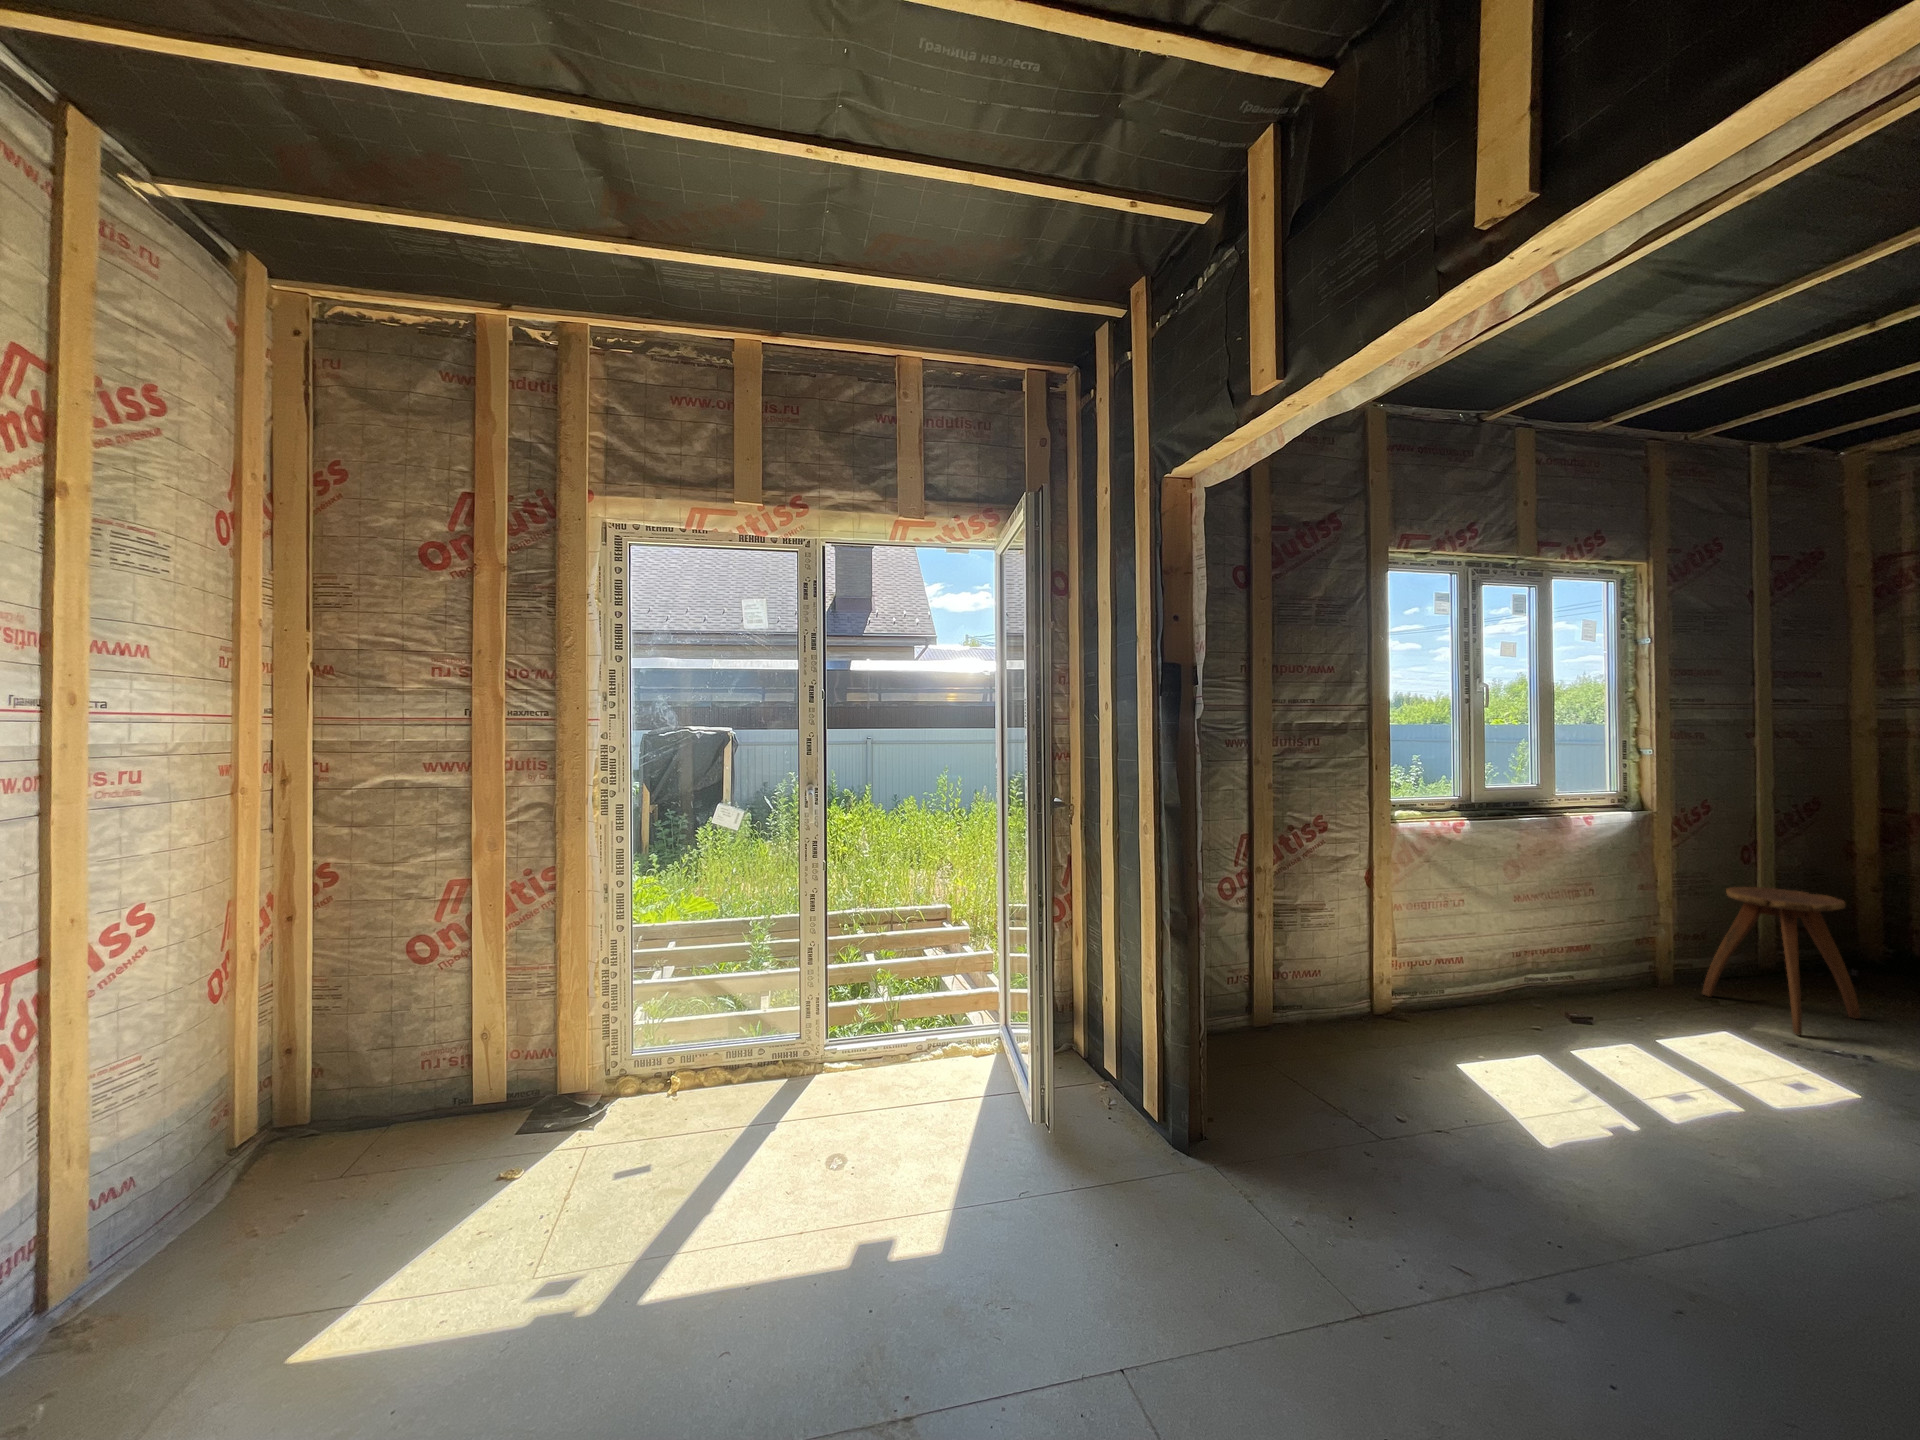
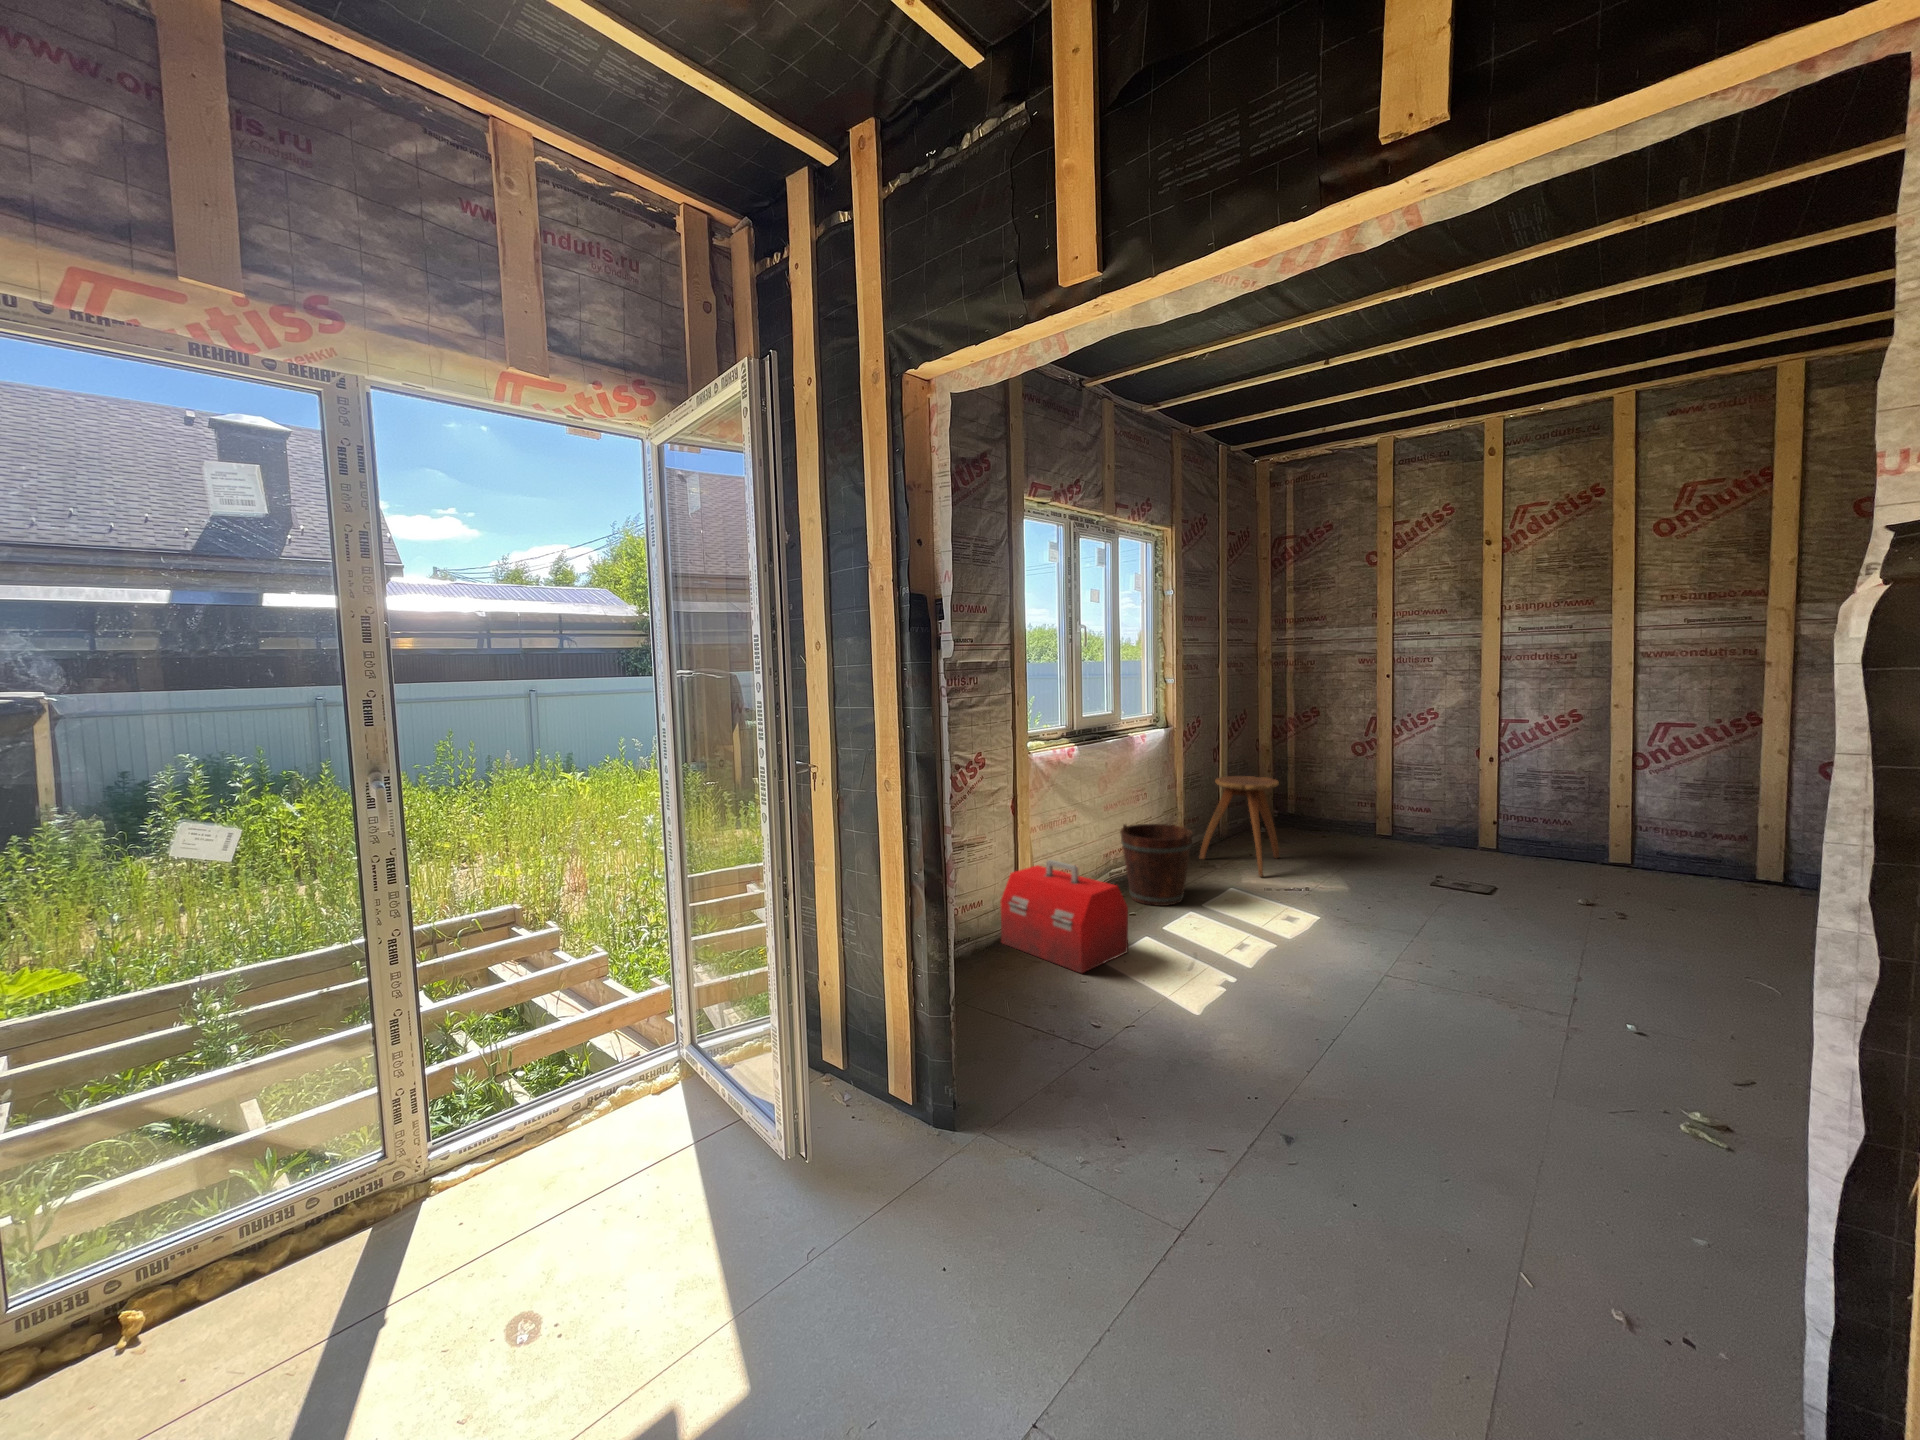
bucket: none [1534,924,1647,1037] -> present [1120,824,1193,906]
toolbox: none [1341,943,1497,1074] -> present [1000,860,1128,973]

